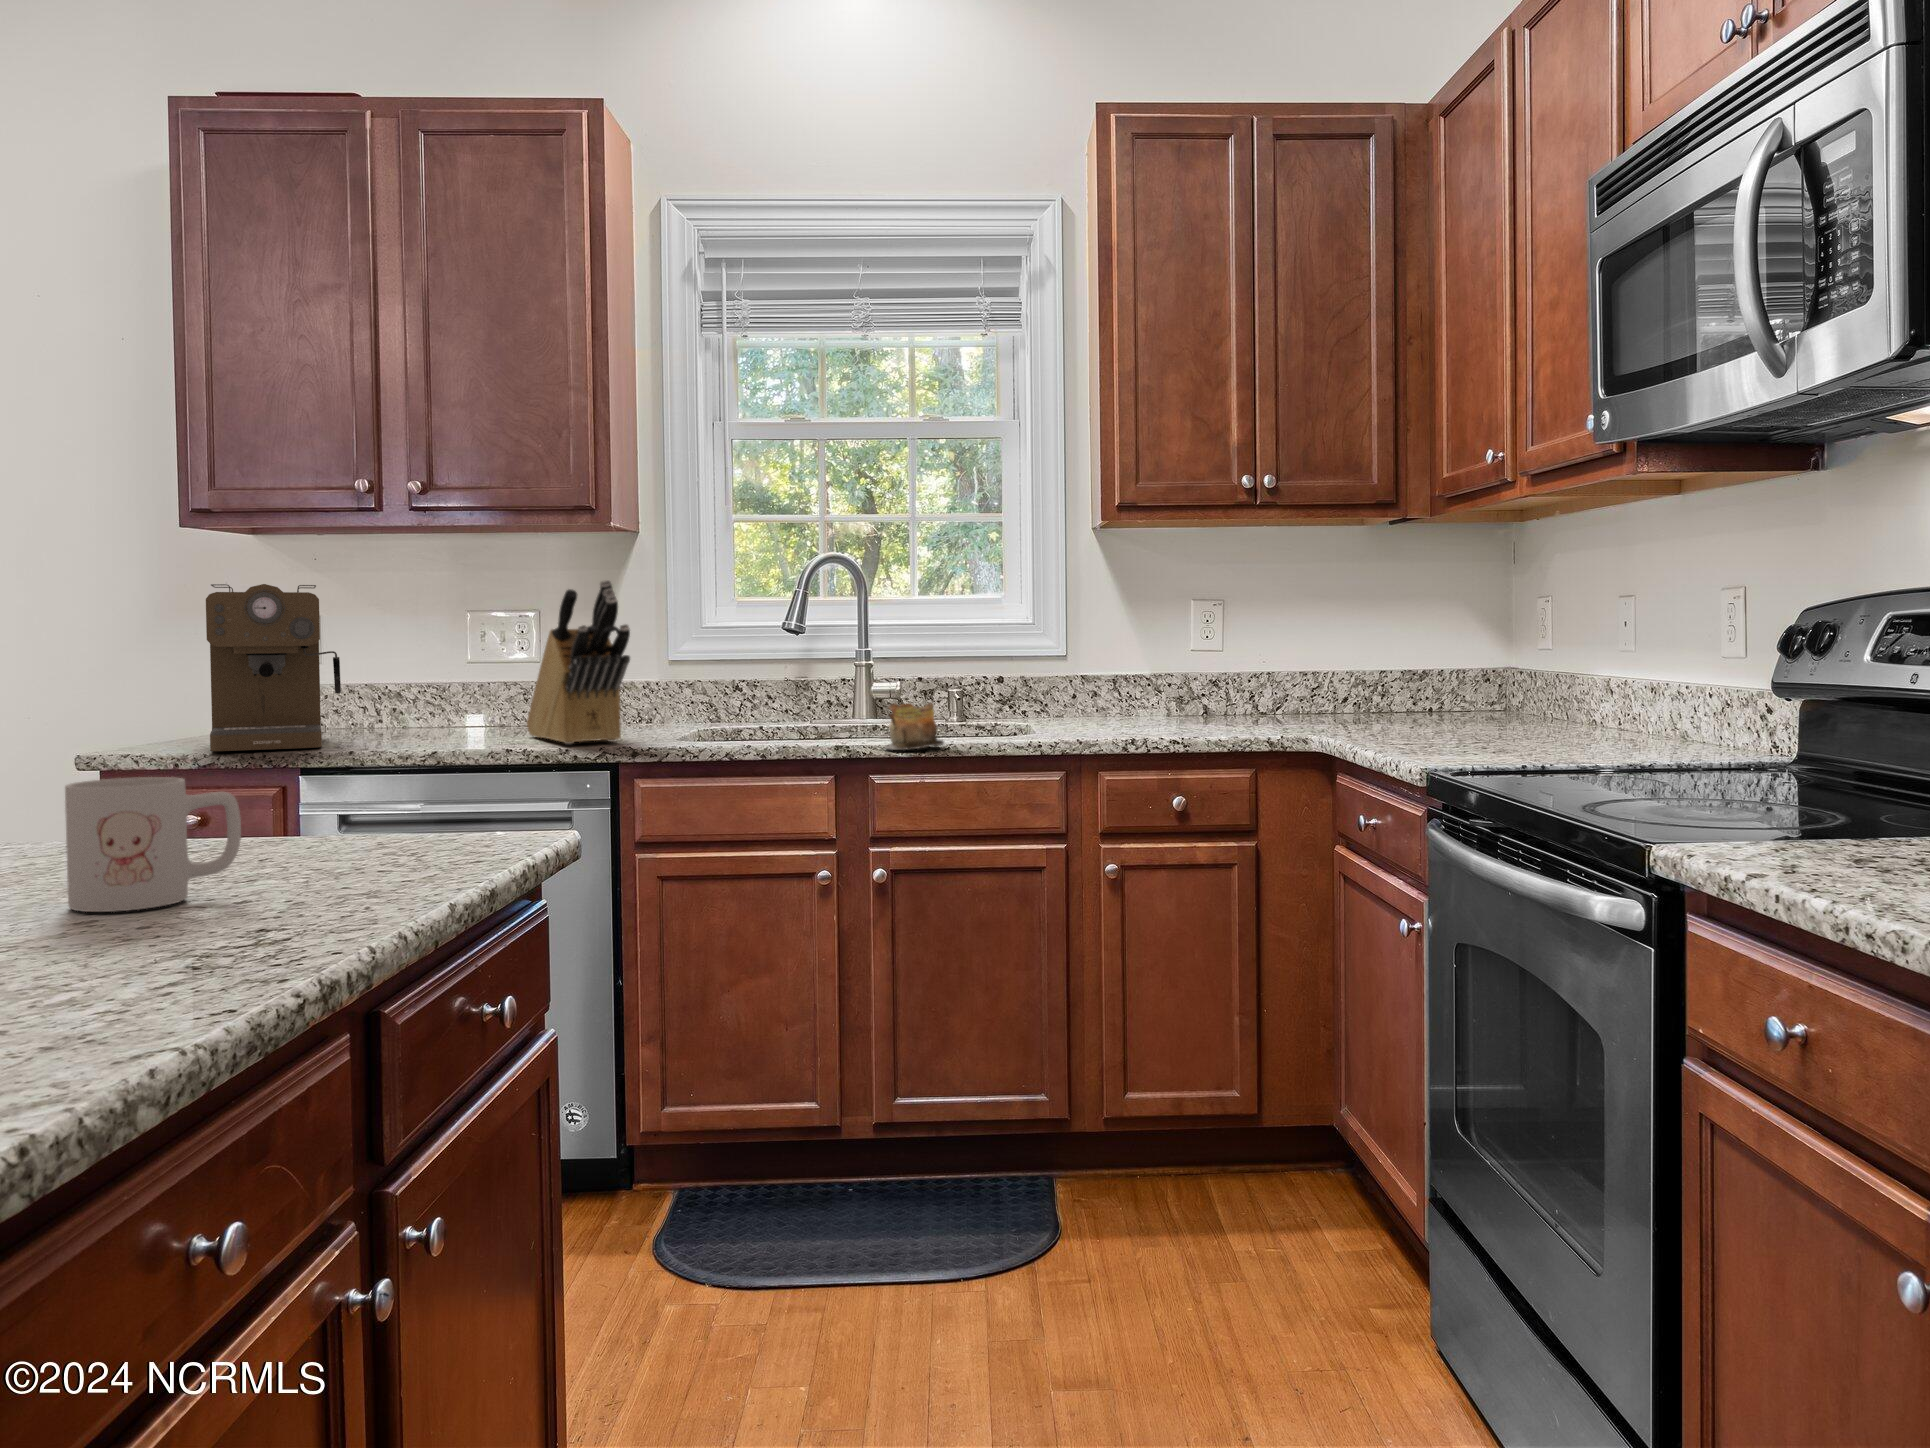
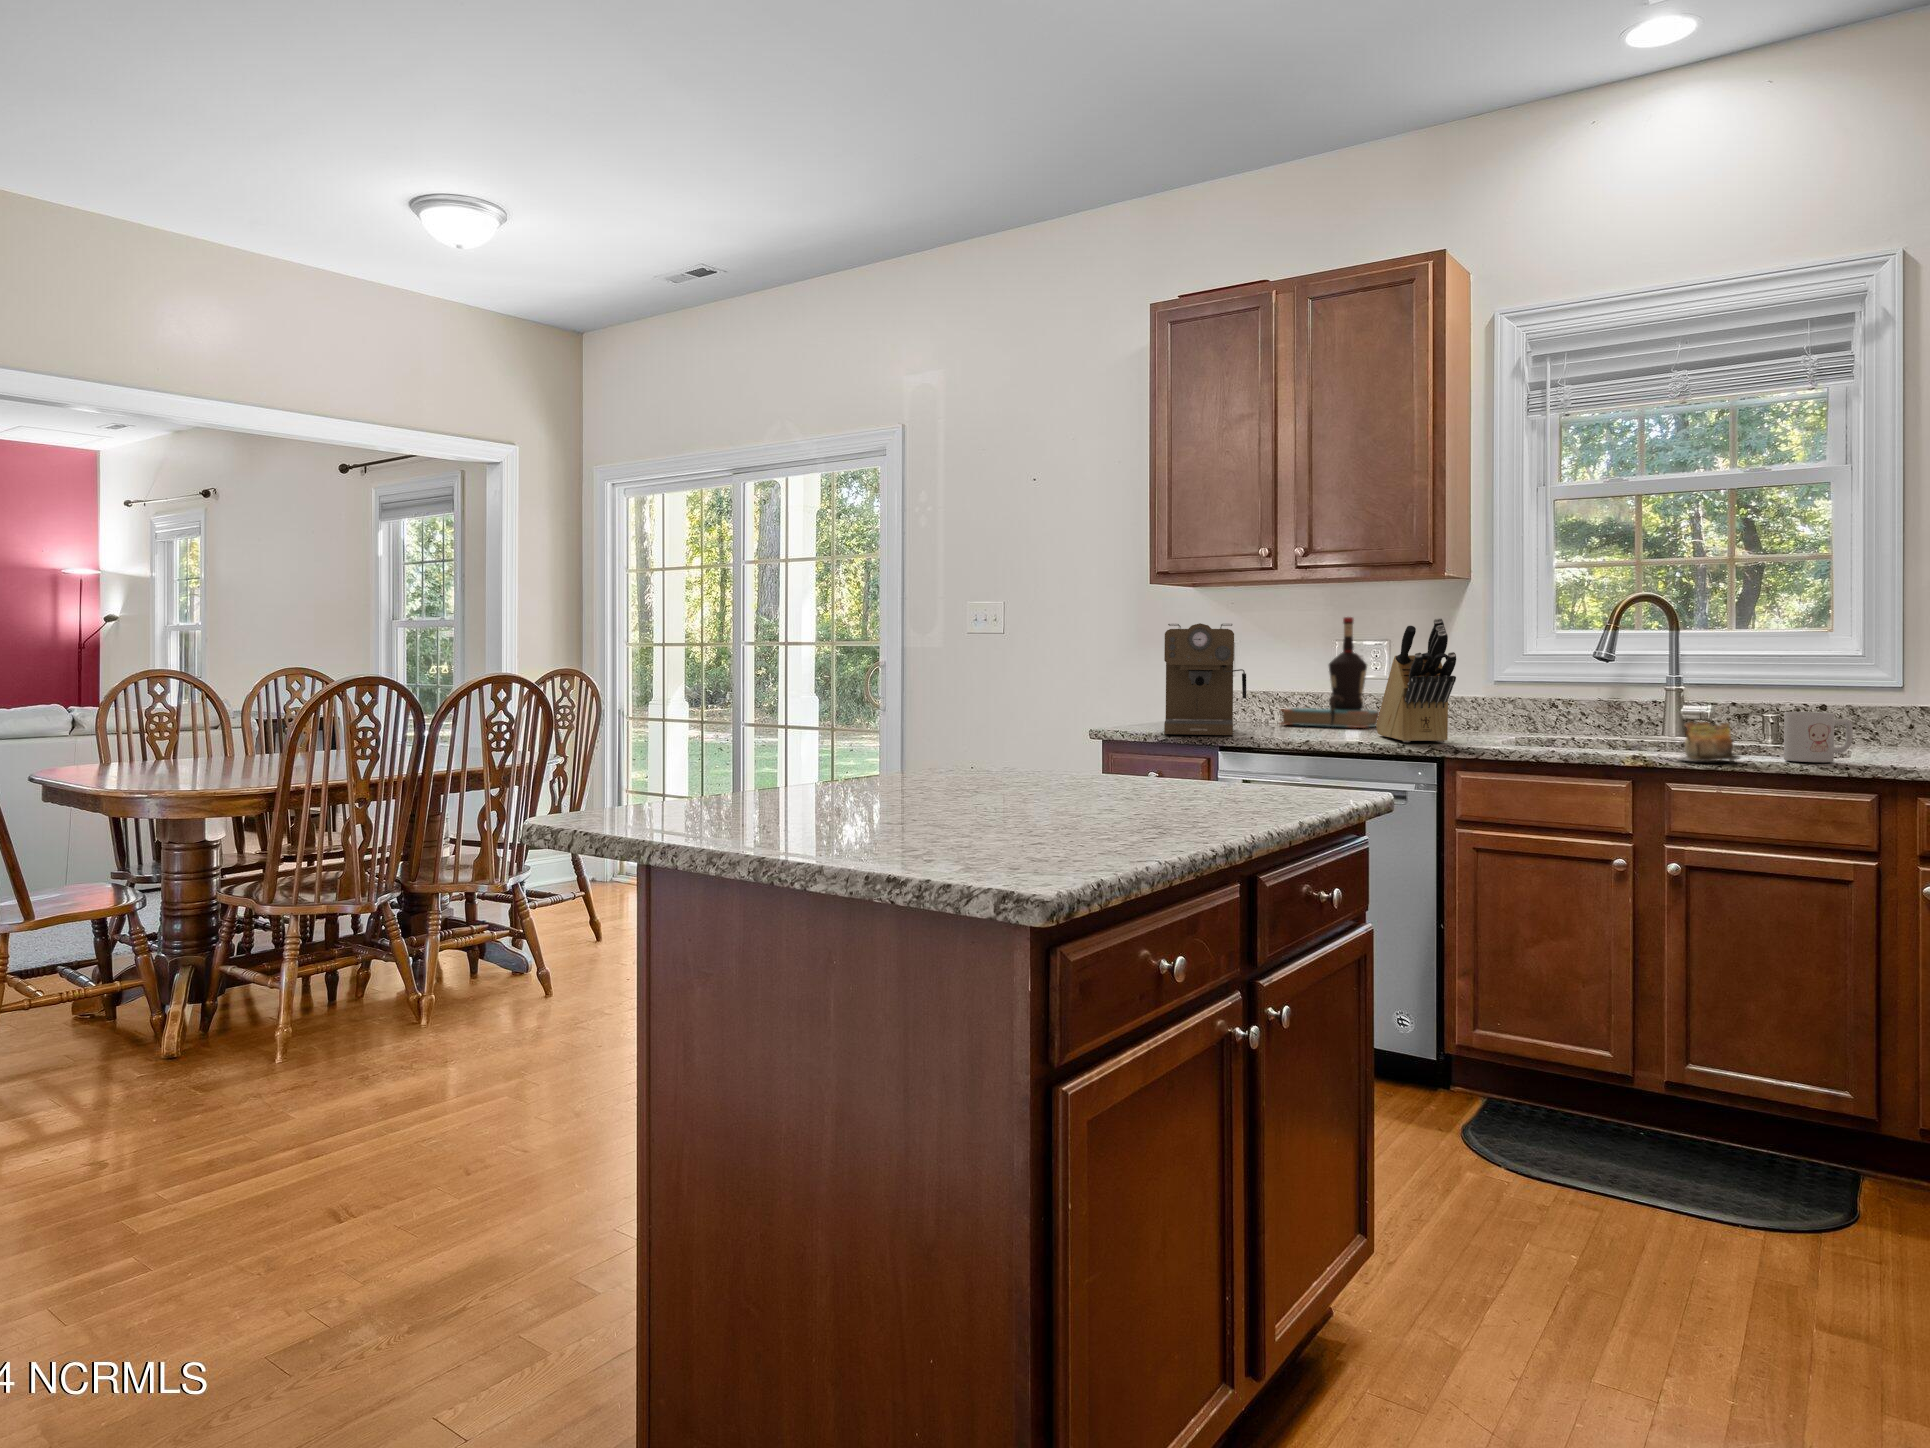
bottle: none [390,578,534,727] -> present [1280,617,1379,728]
mug: present [65,777,241,912] -> present [1784,712,1853,762]

